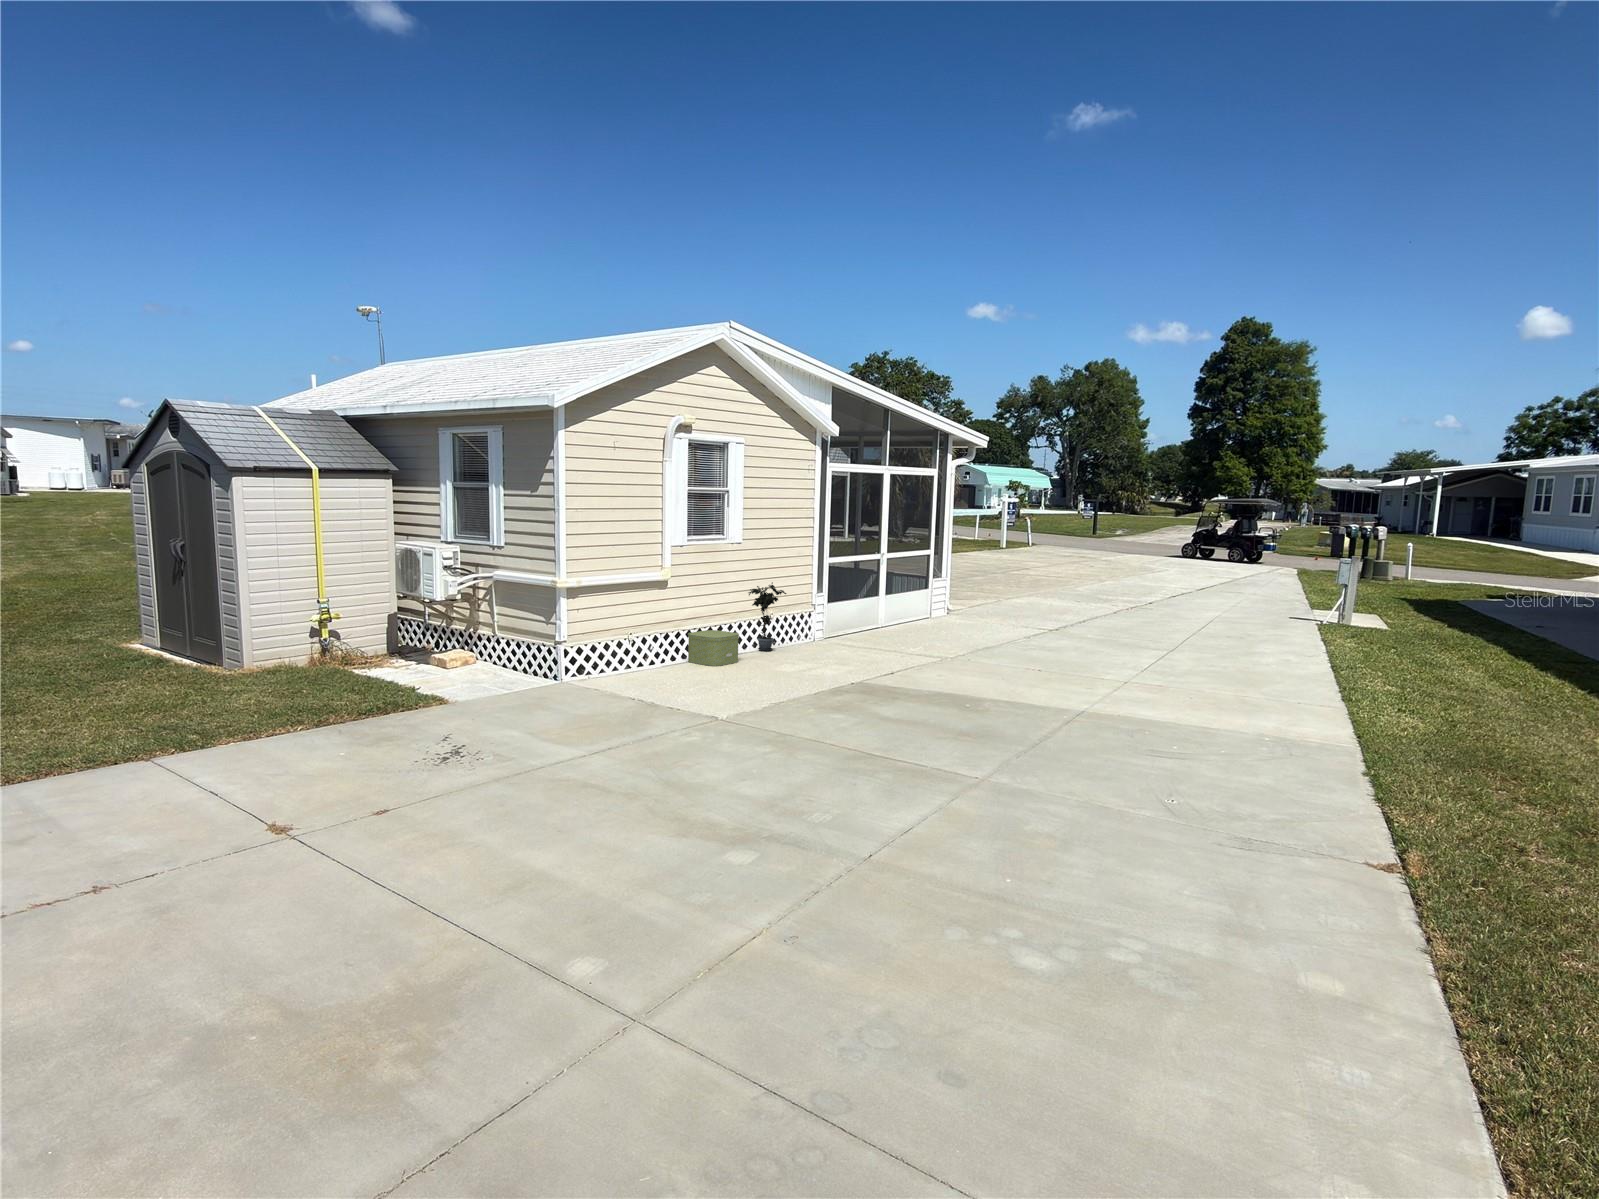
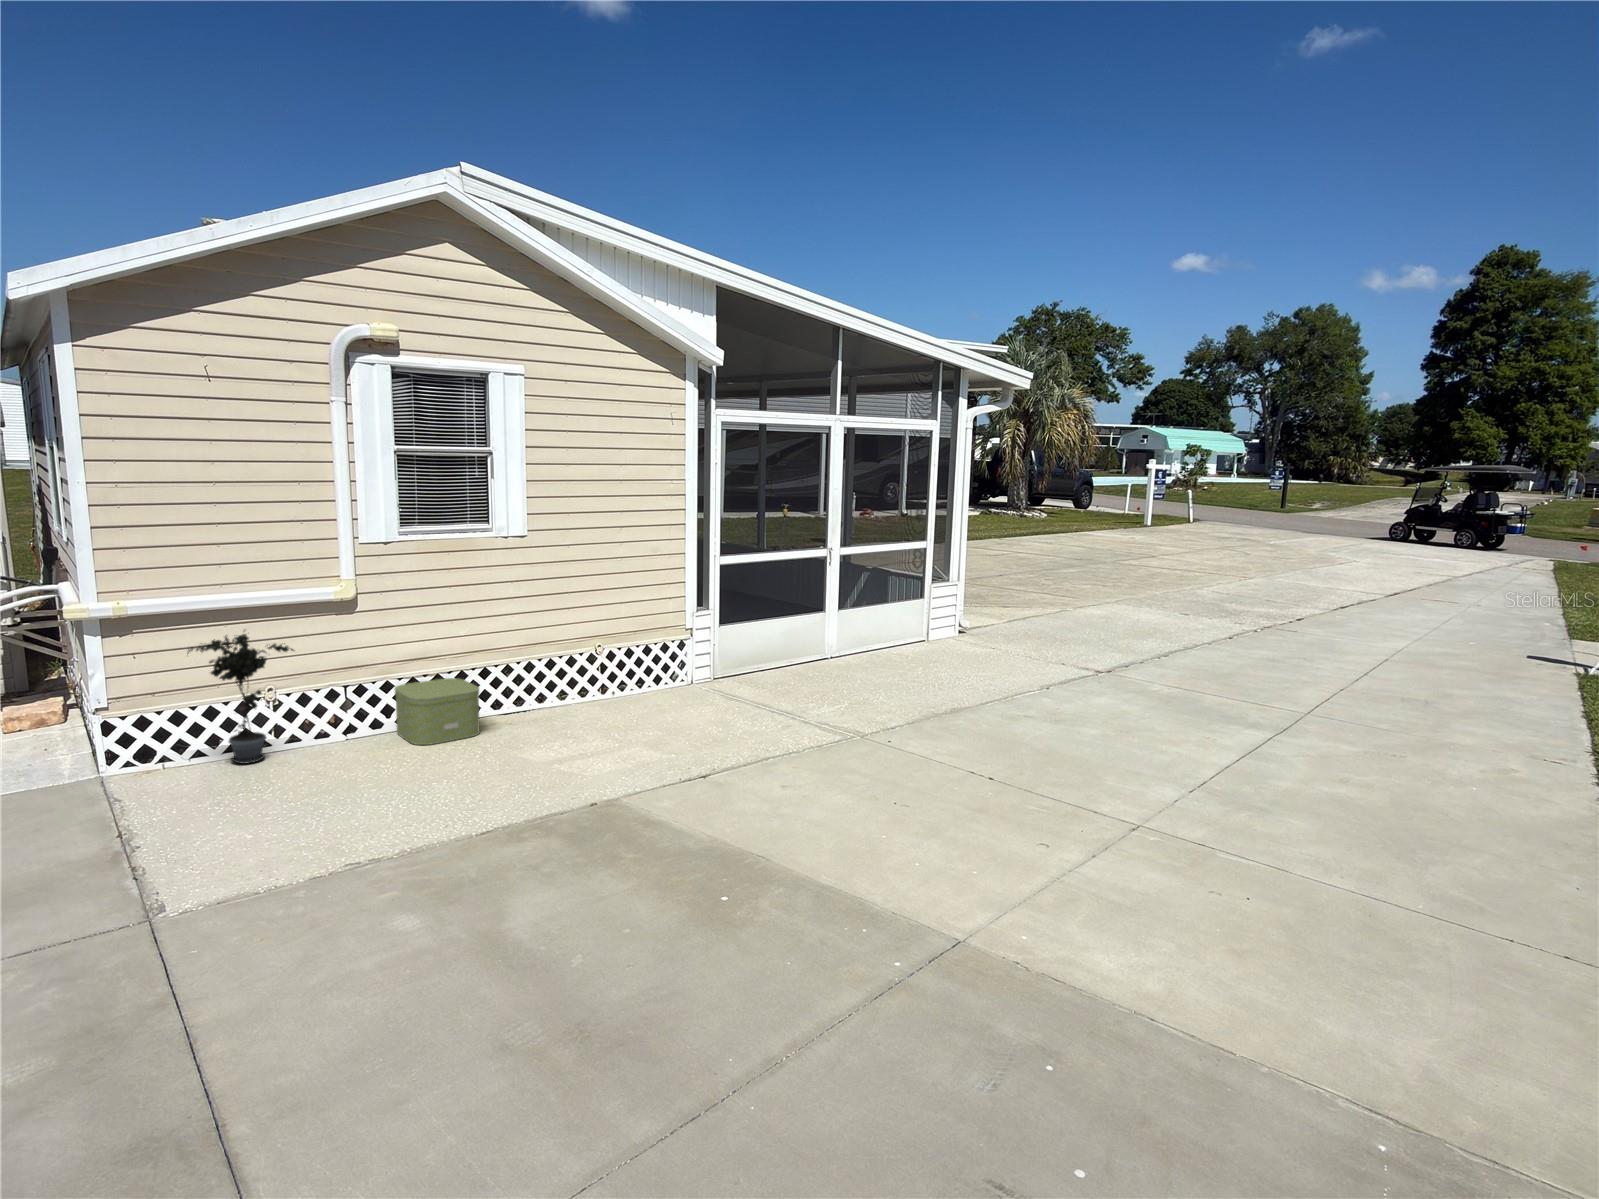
potted plant: present [749,582,786,651] -> present [188,631,295,764]

